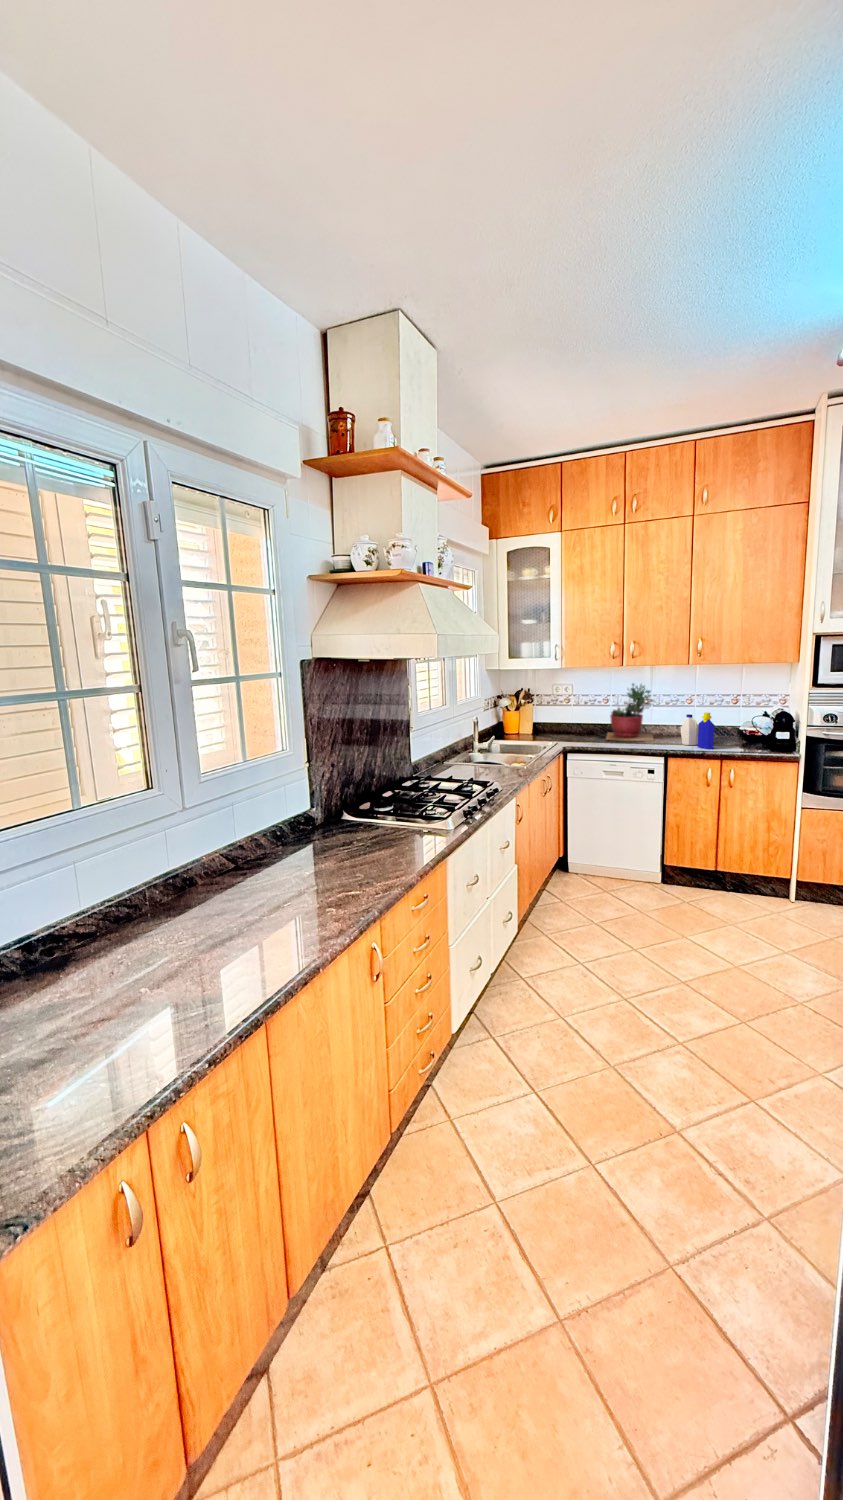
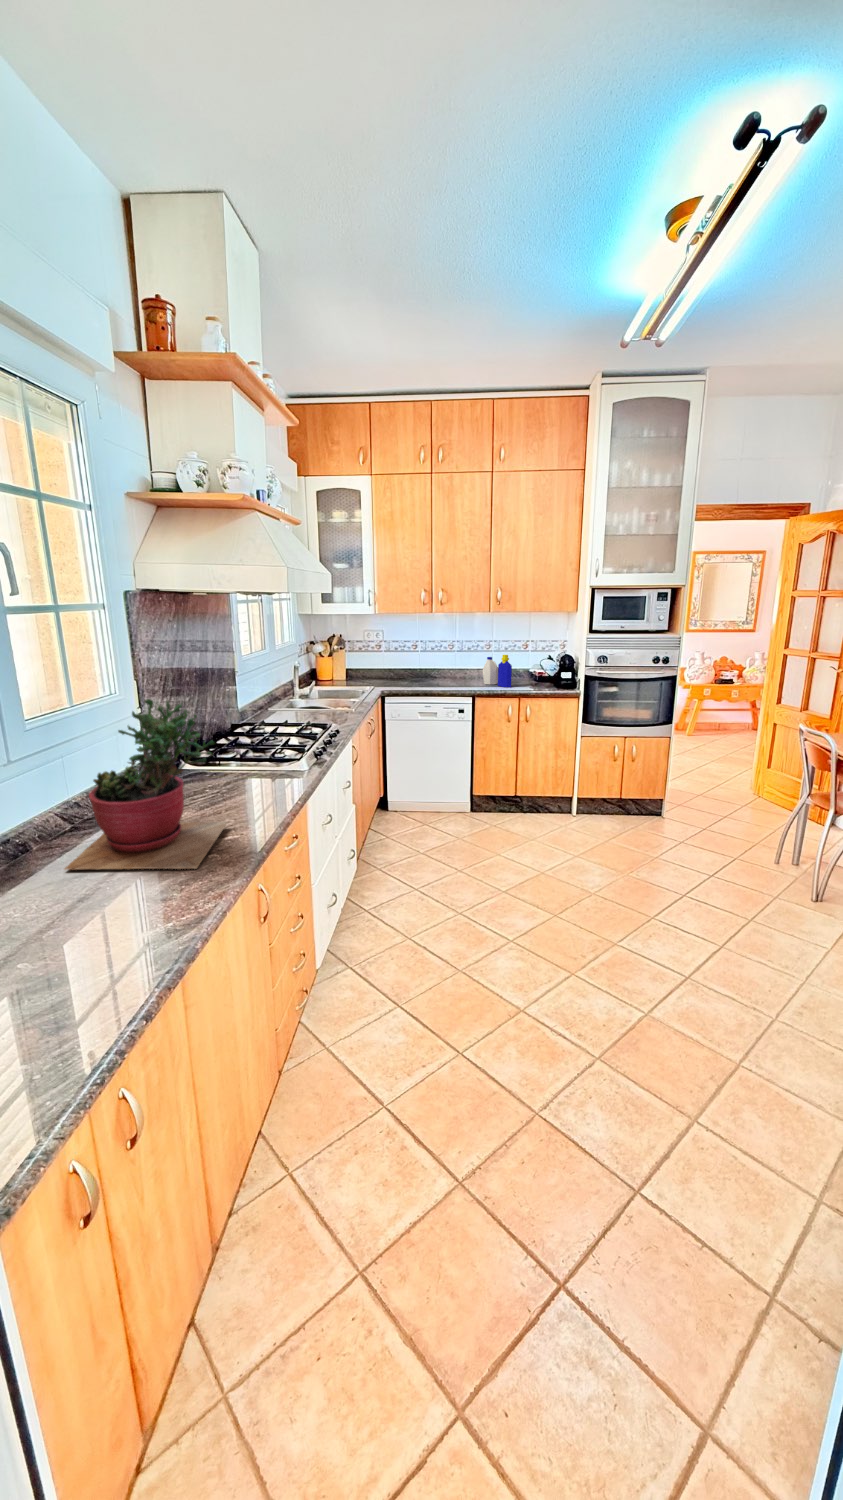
succulent plant: present [606,684,654,741] -> present [65,699,227,870]

